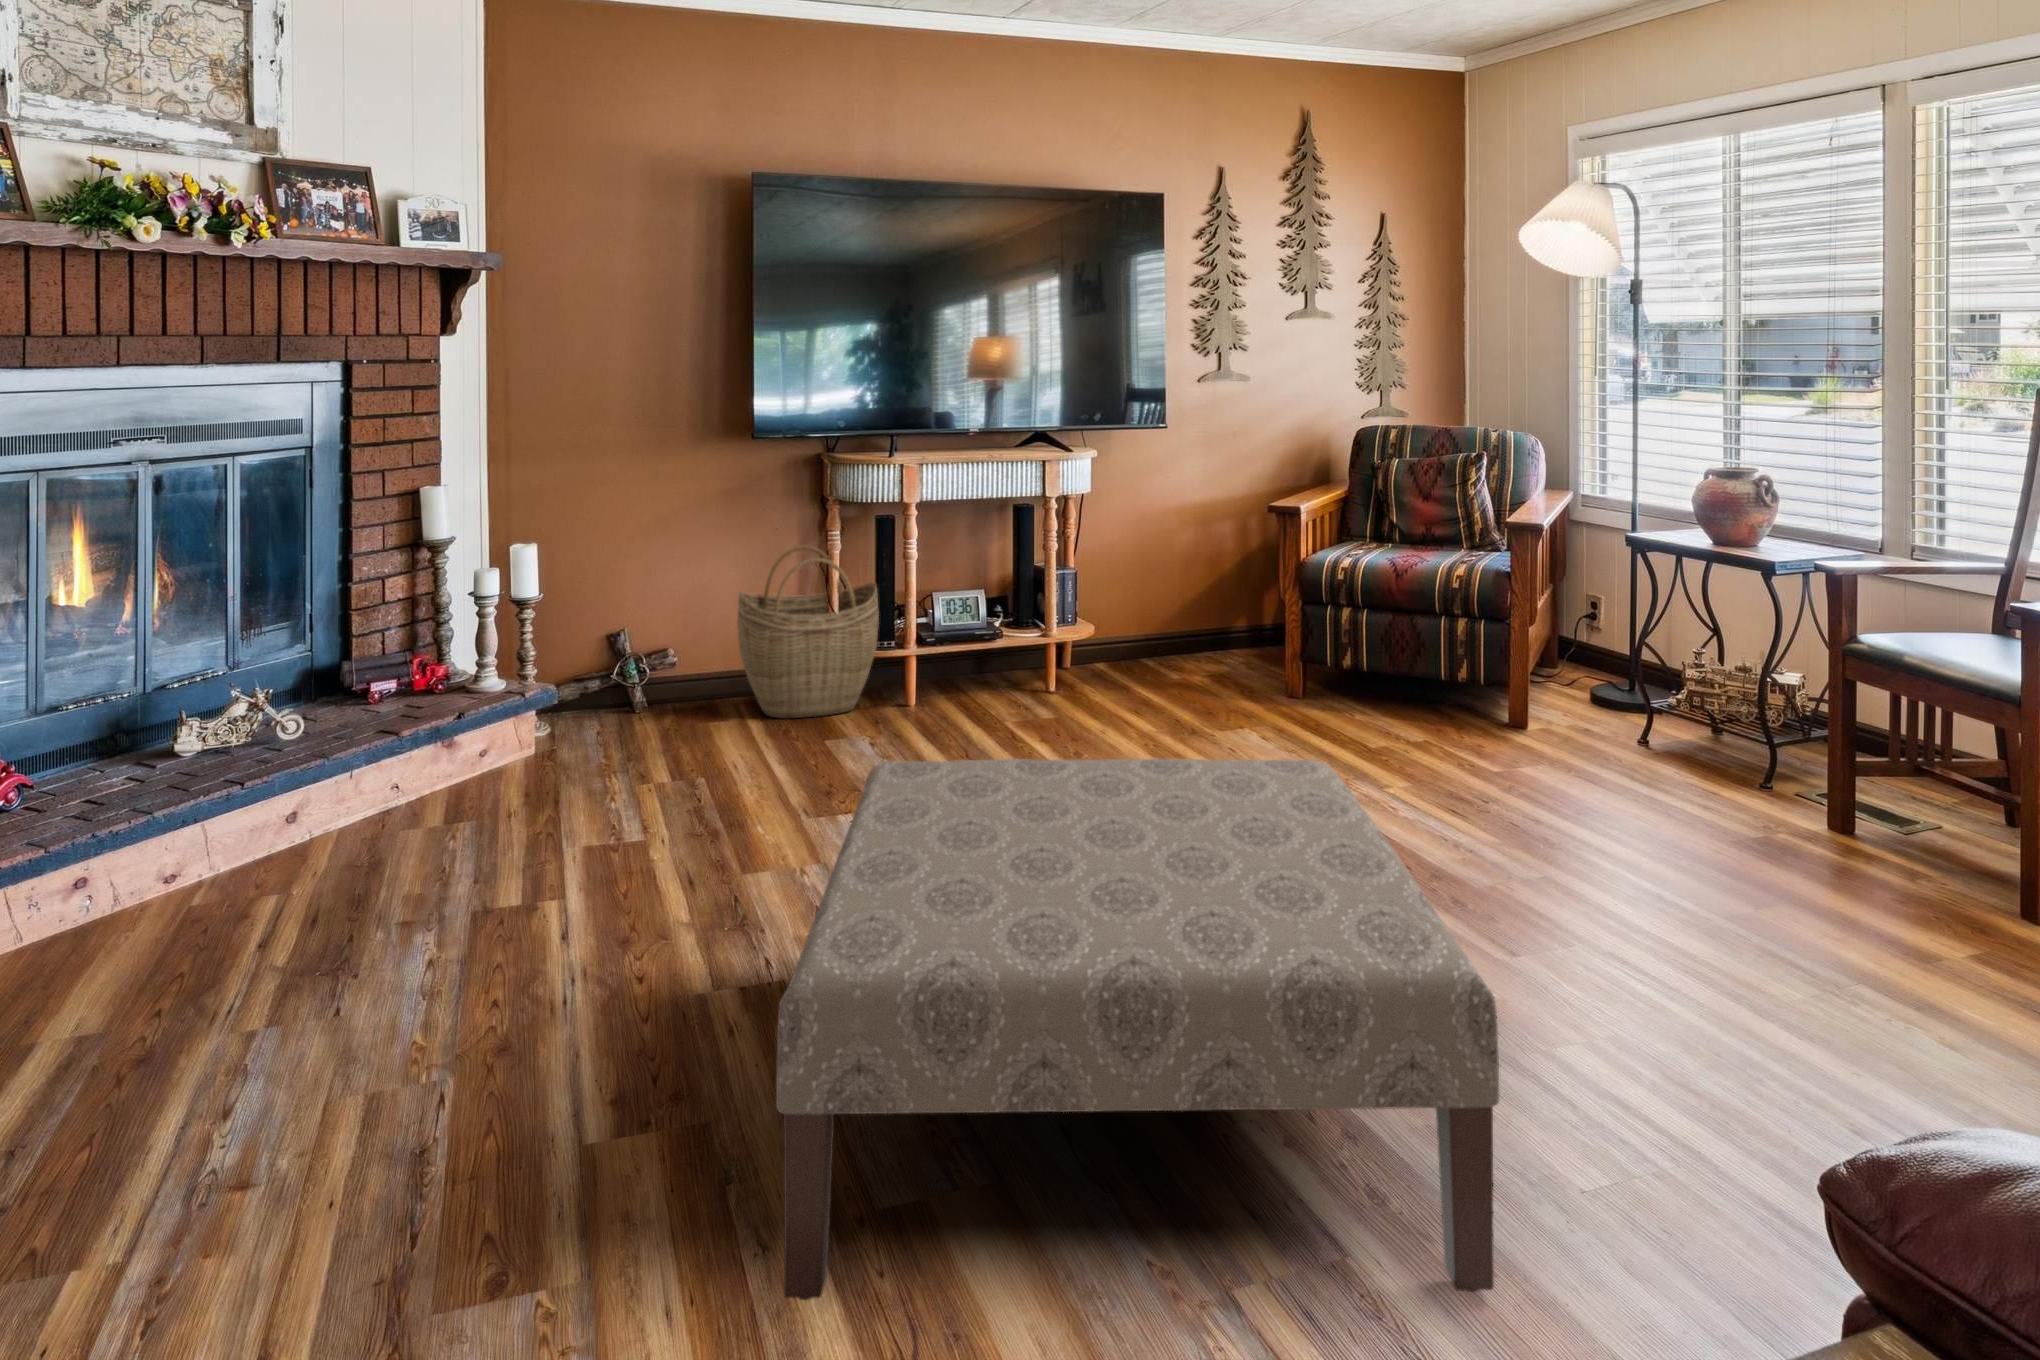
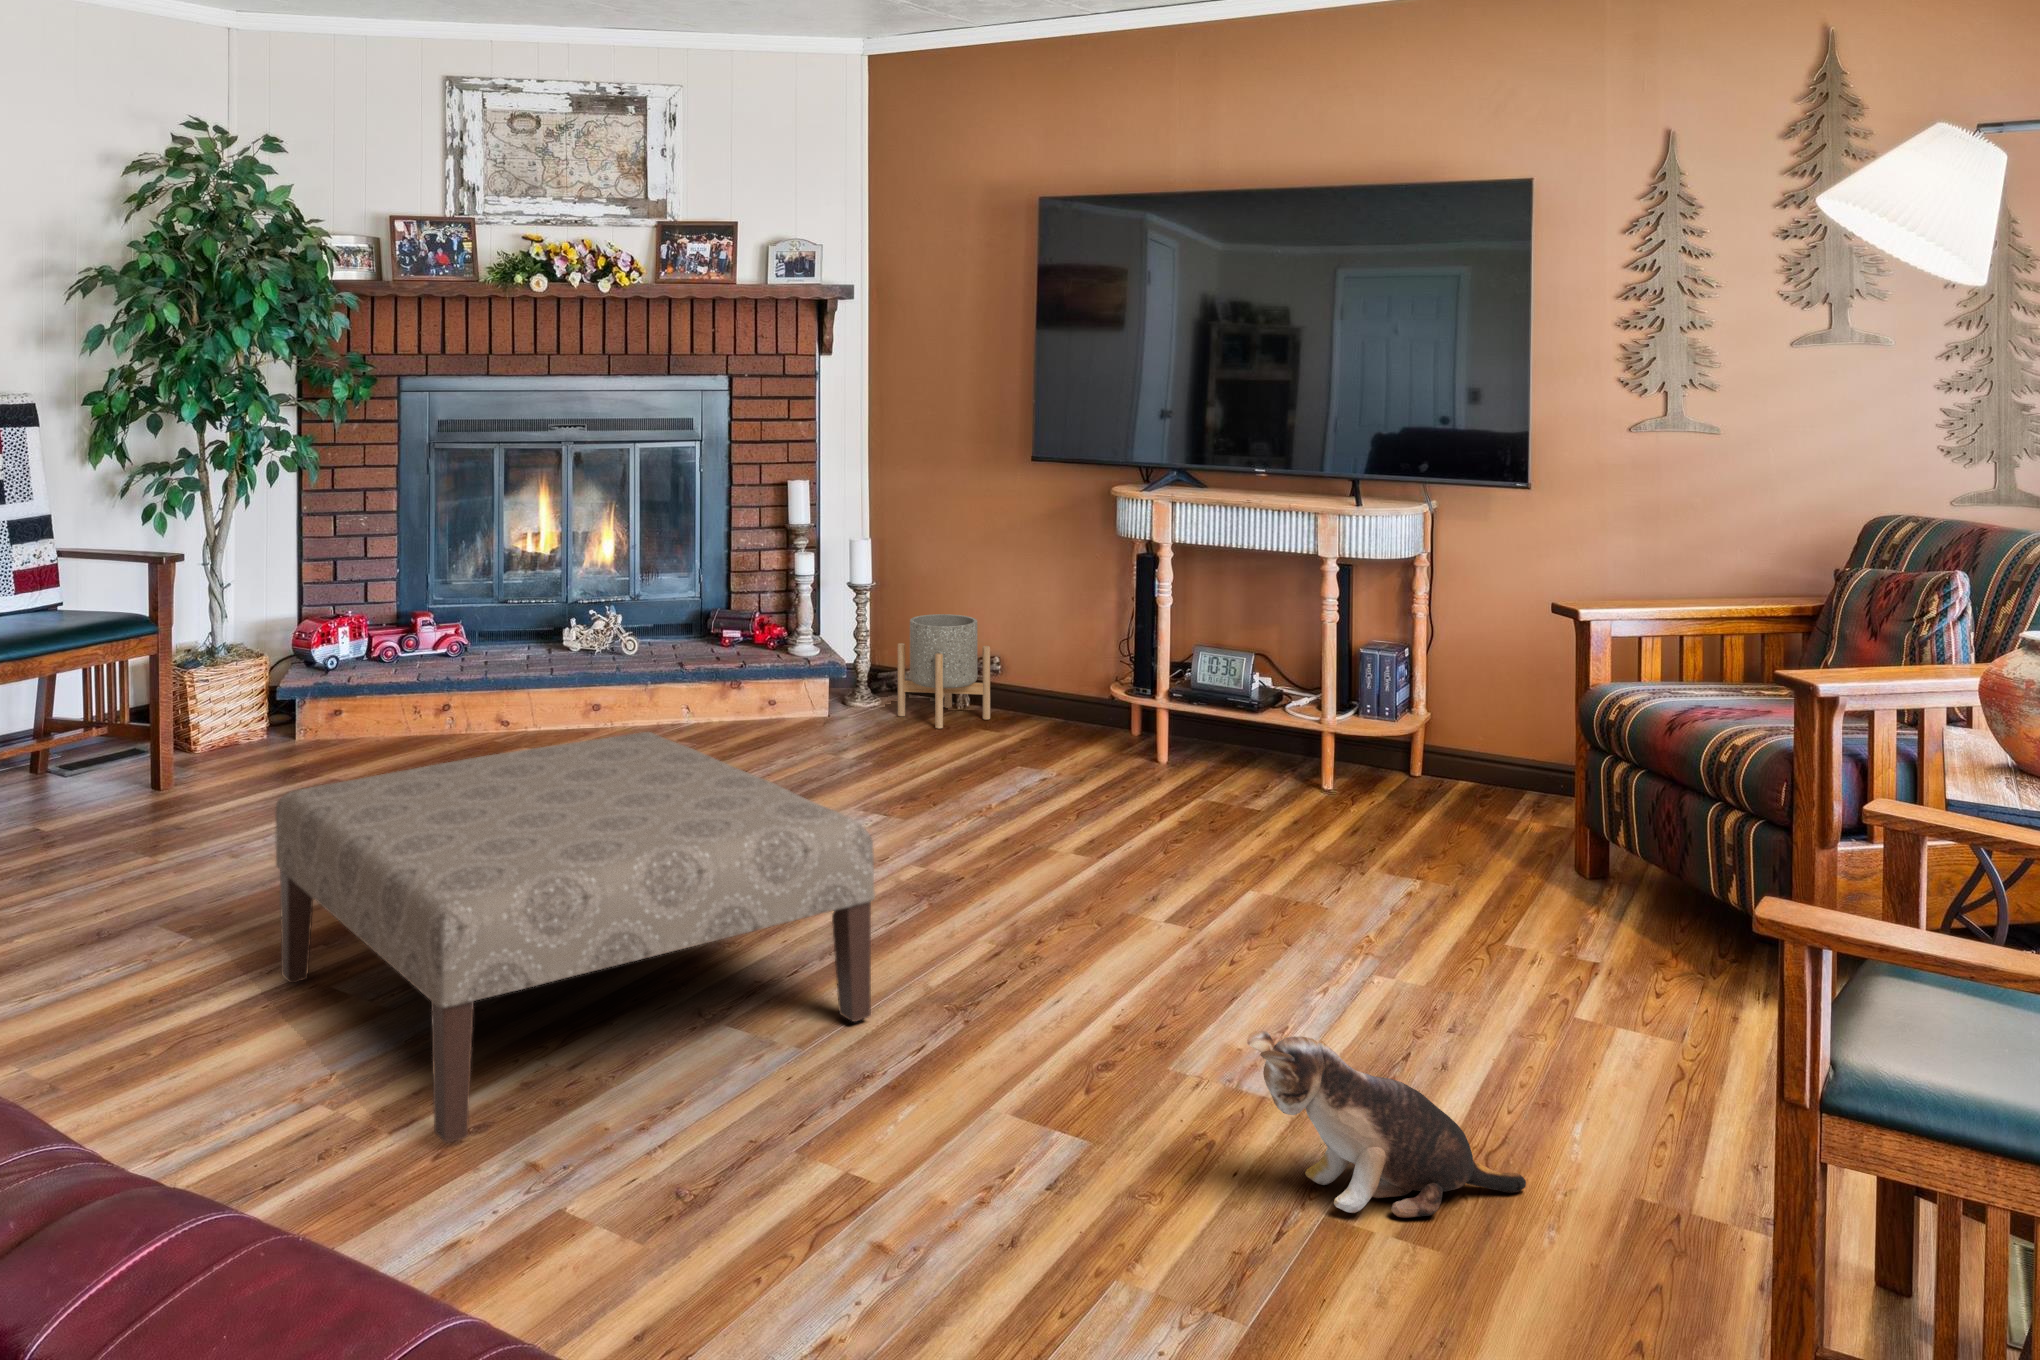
woven basket: present [737,545,879,718] -> none [1012,577,1158,754]
planter: none [590,611,683,733] -> present [898,614,990,729]
plush toy: none [1726,798,1810,918] -> present [1247,1031,1526,1218]

